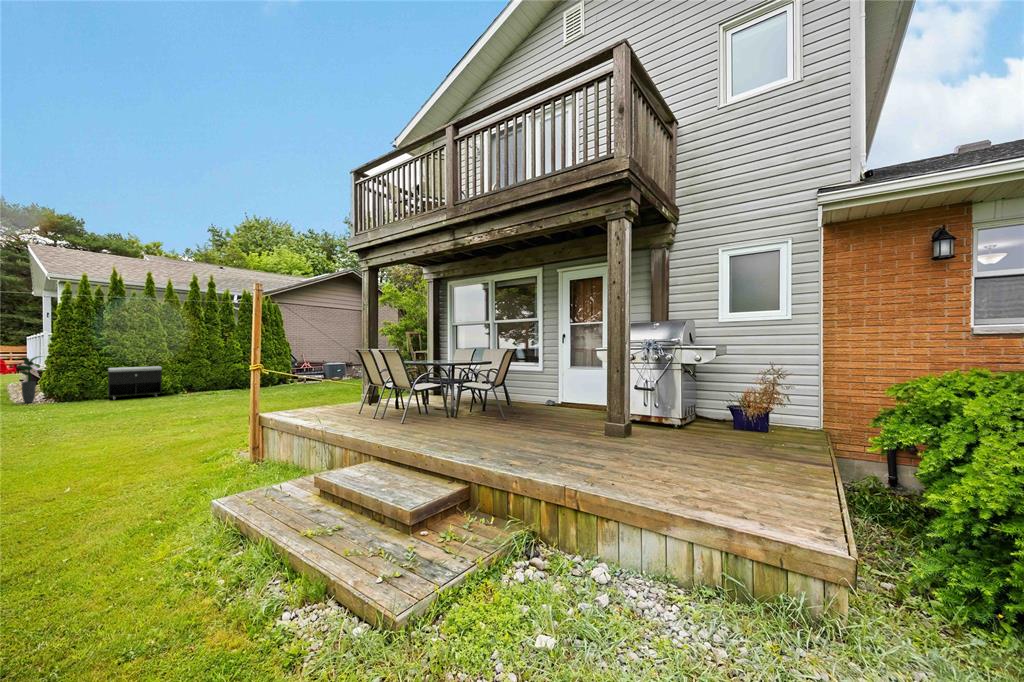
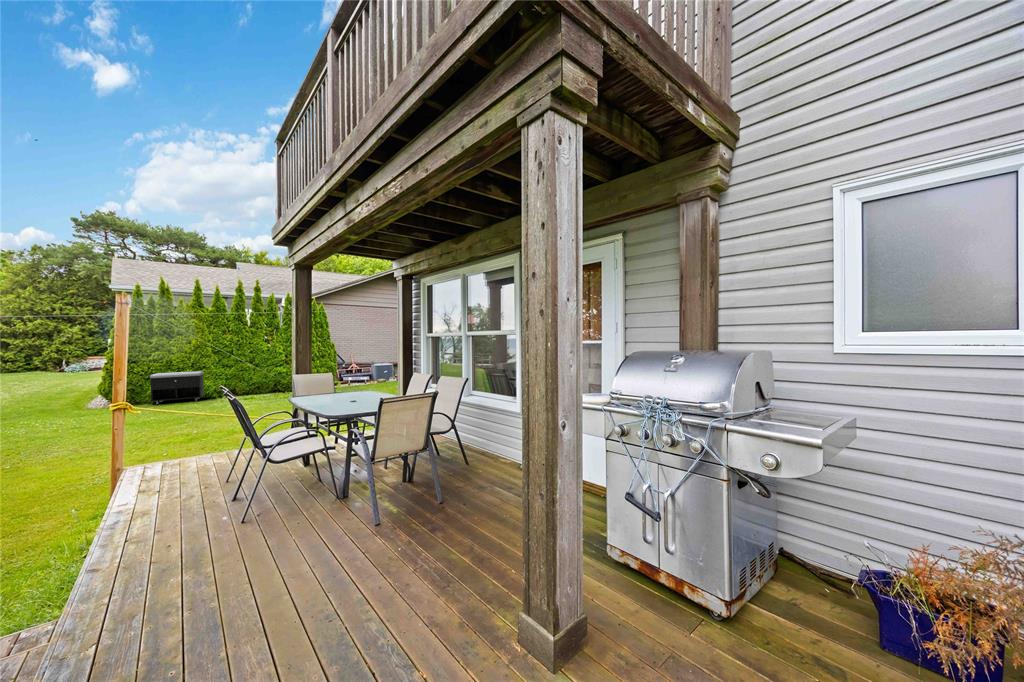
potted plant: present [16,356,41,403] -> none [74,363,103,406]

